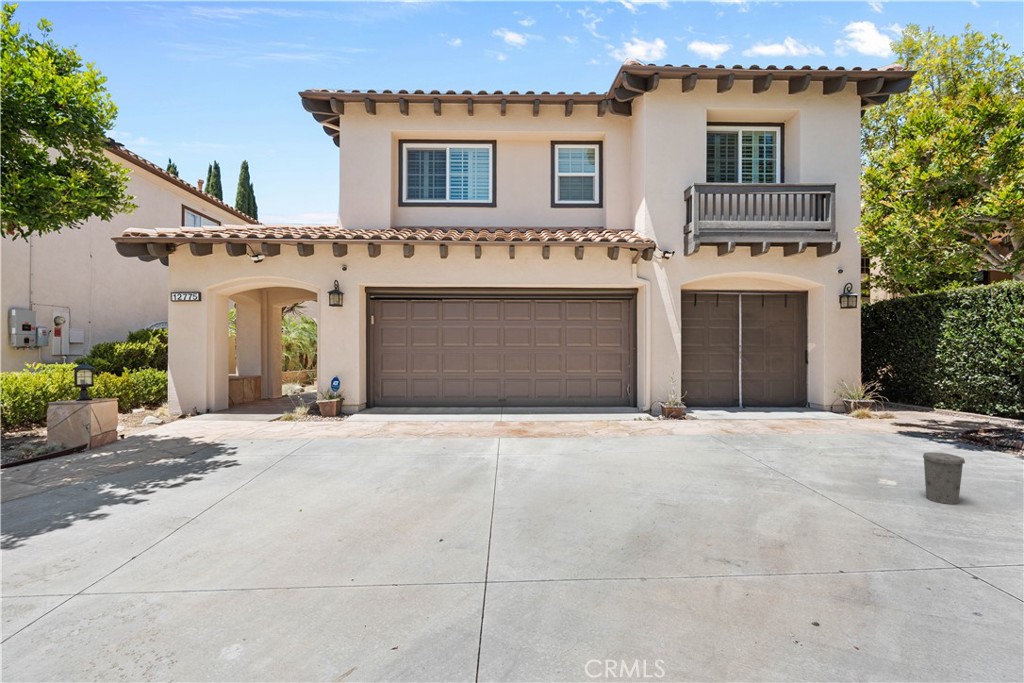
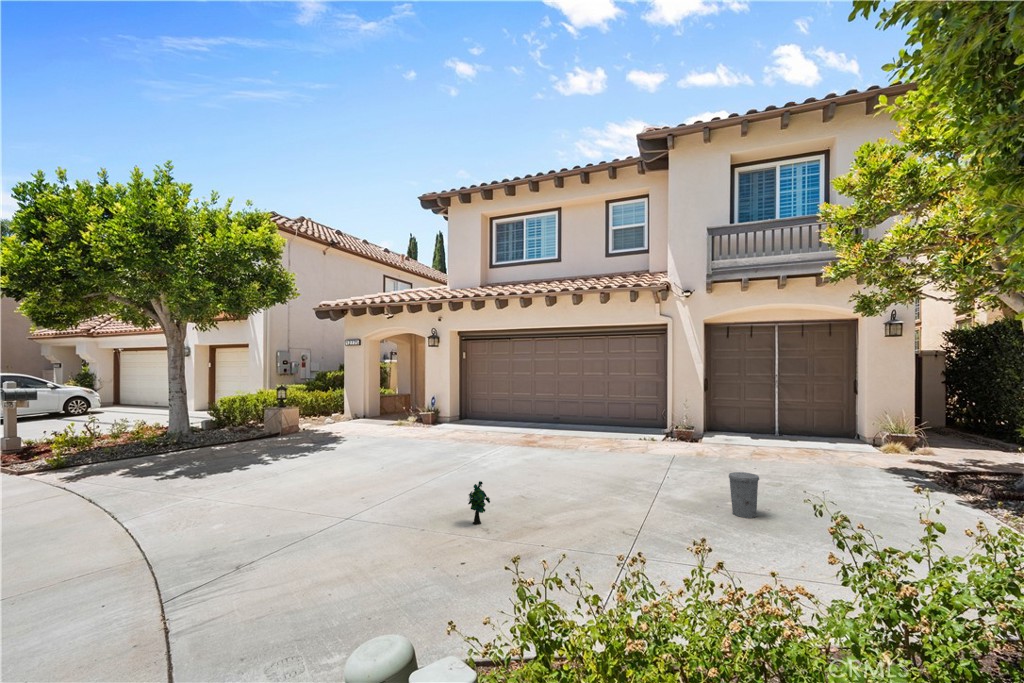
decorative plant: none [745,517,790,587] -> present [468,481,490,525]

